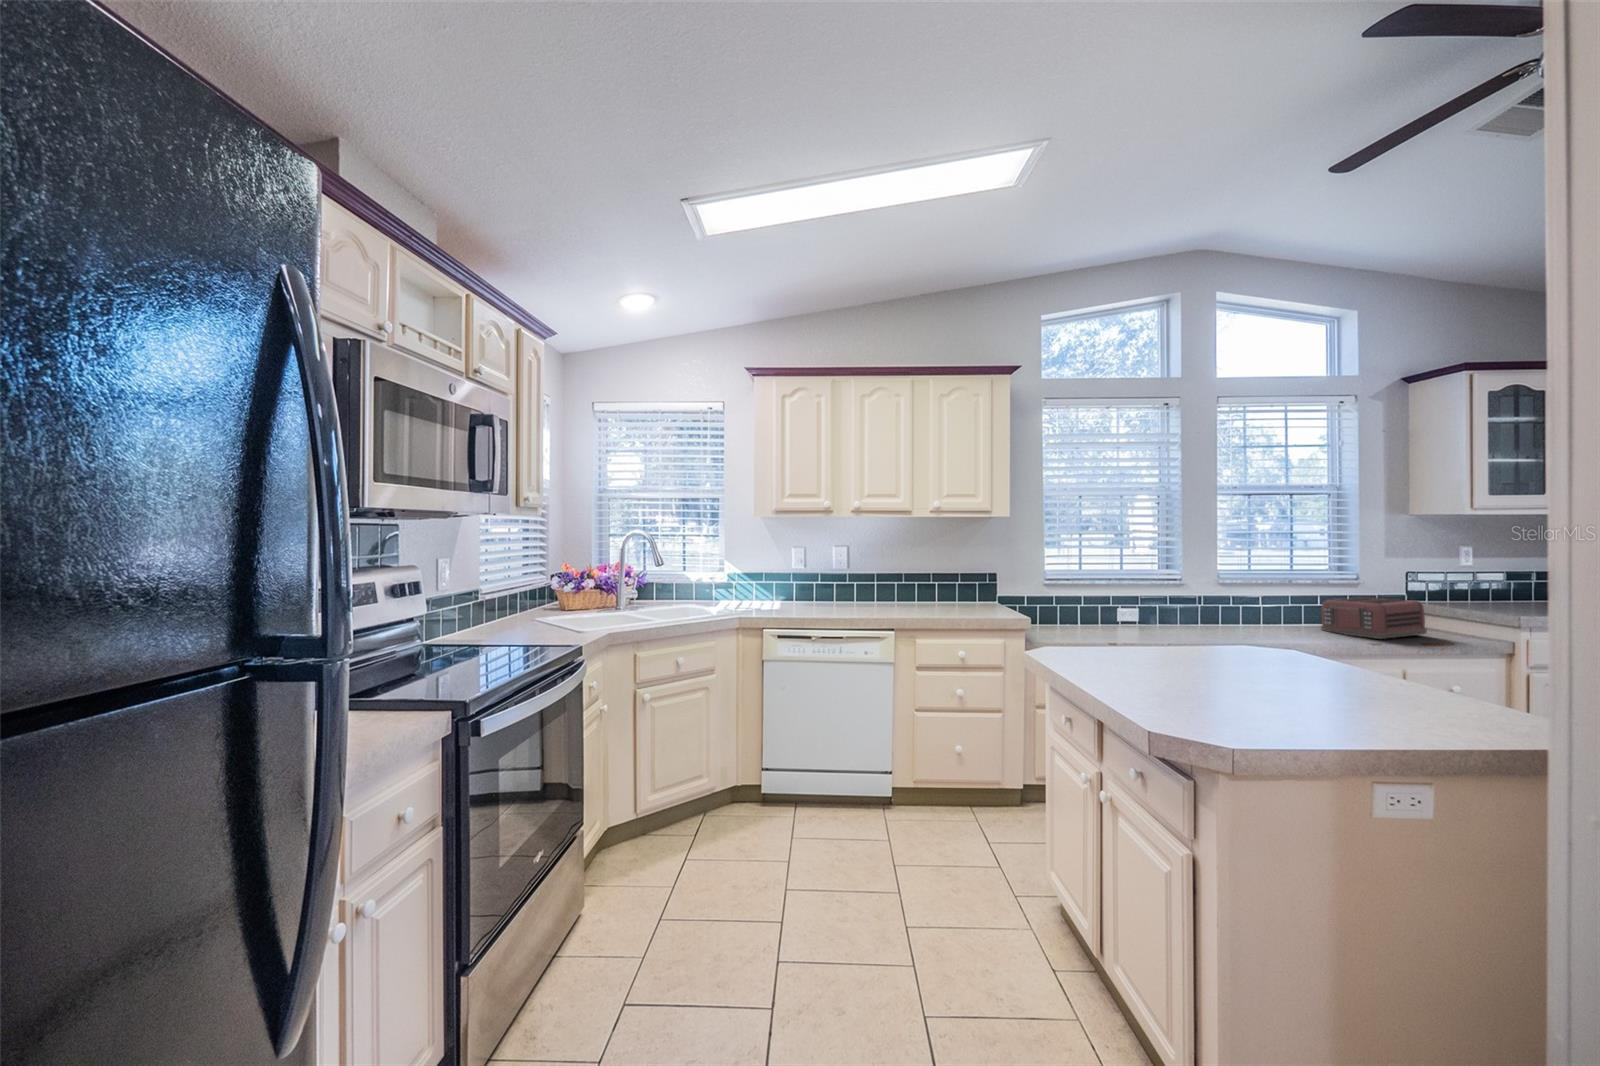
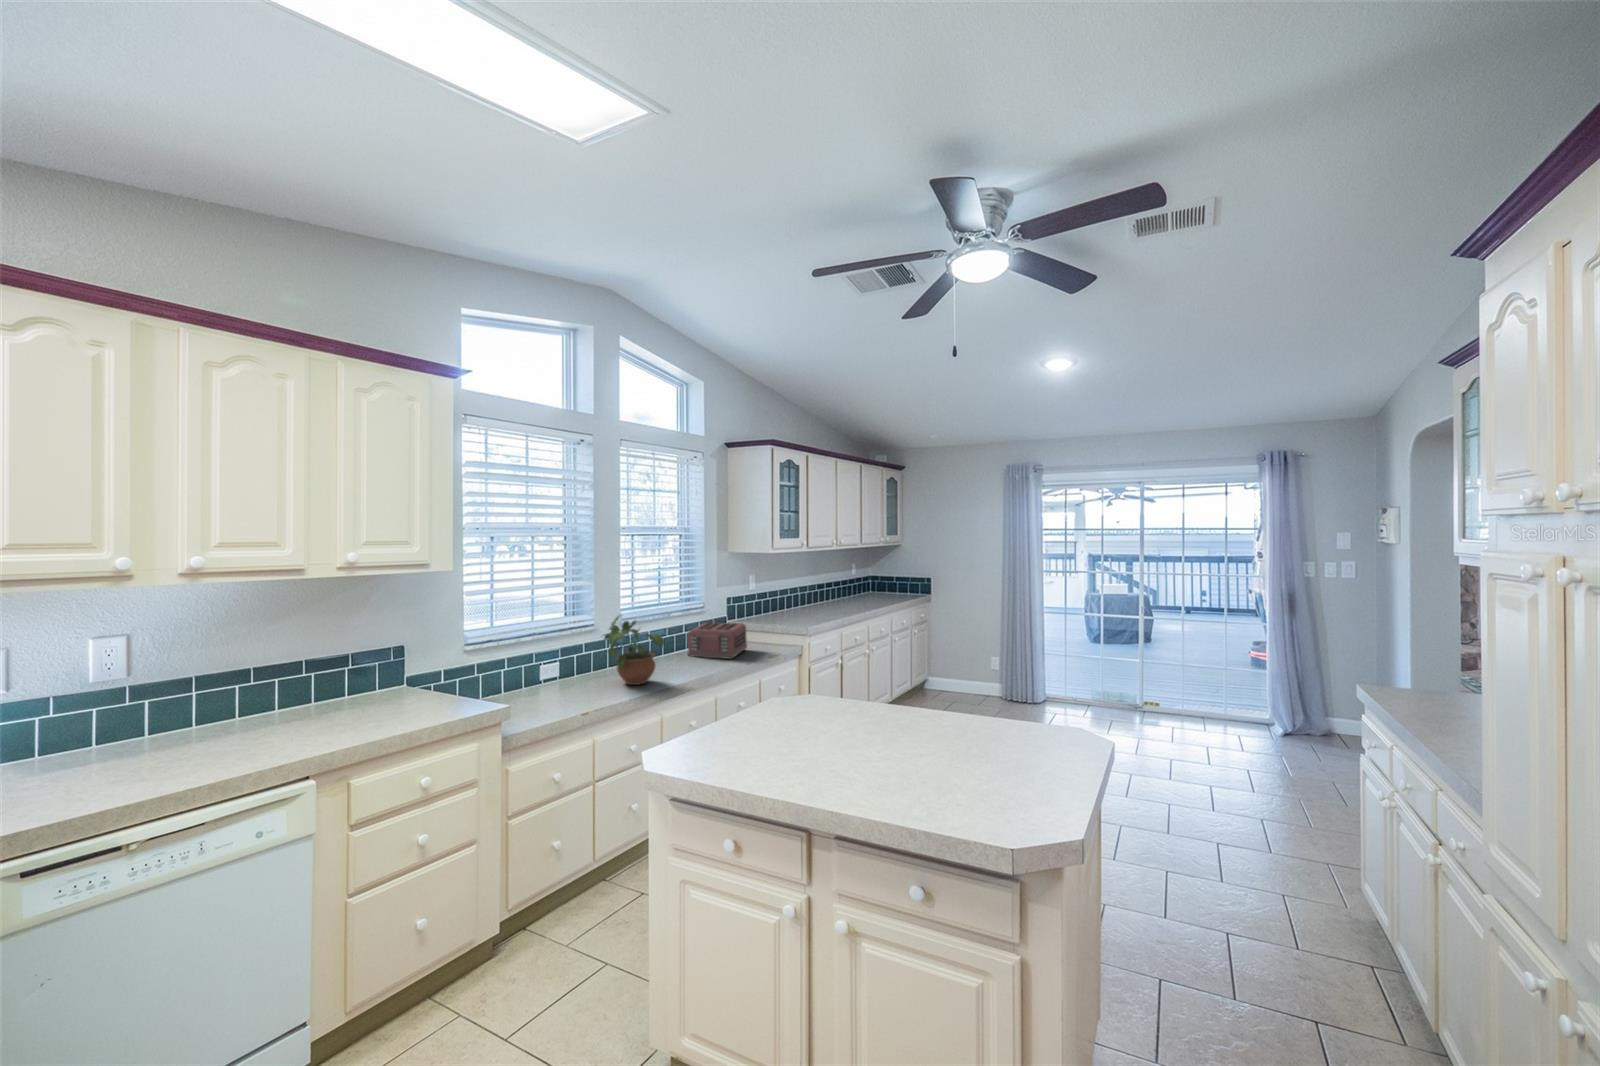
potted plant: none [1172,568,1243,639] -> present [604,615,664,685]

